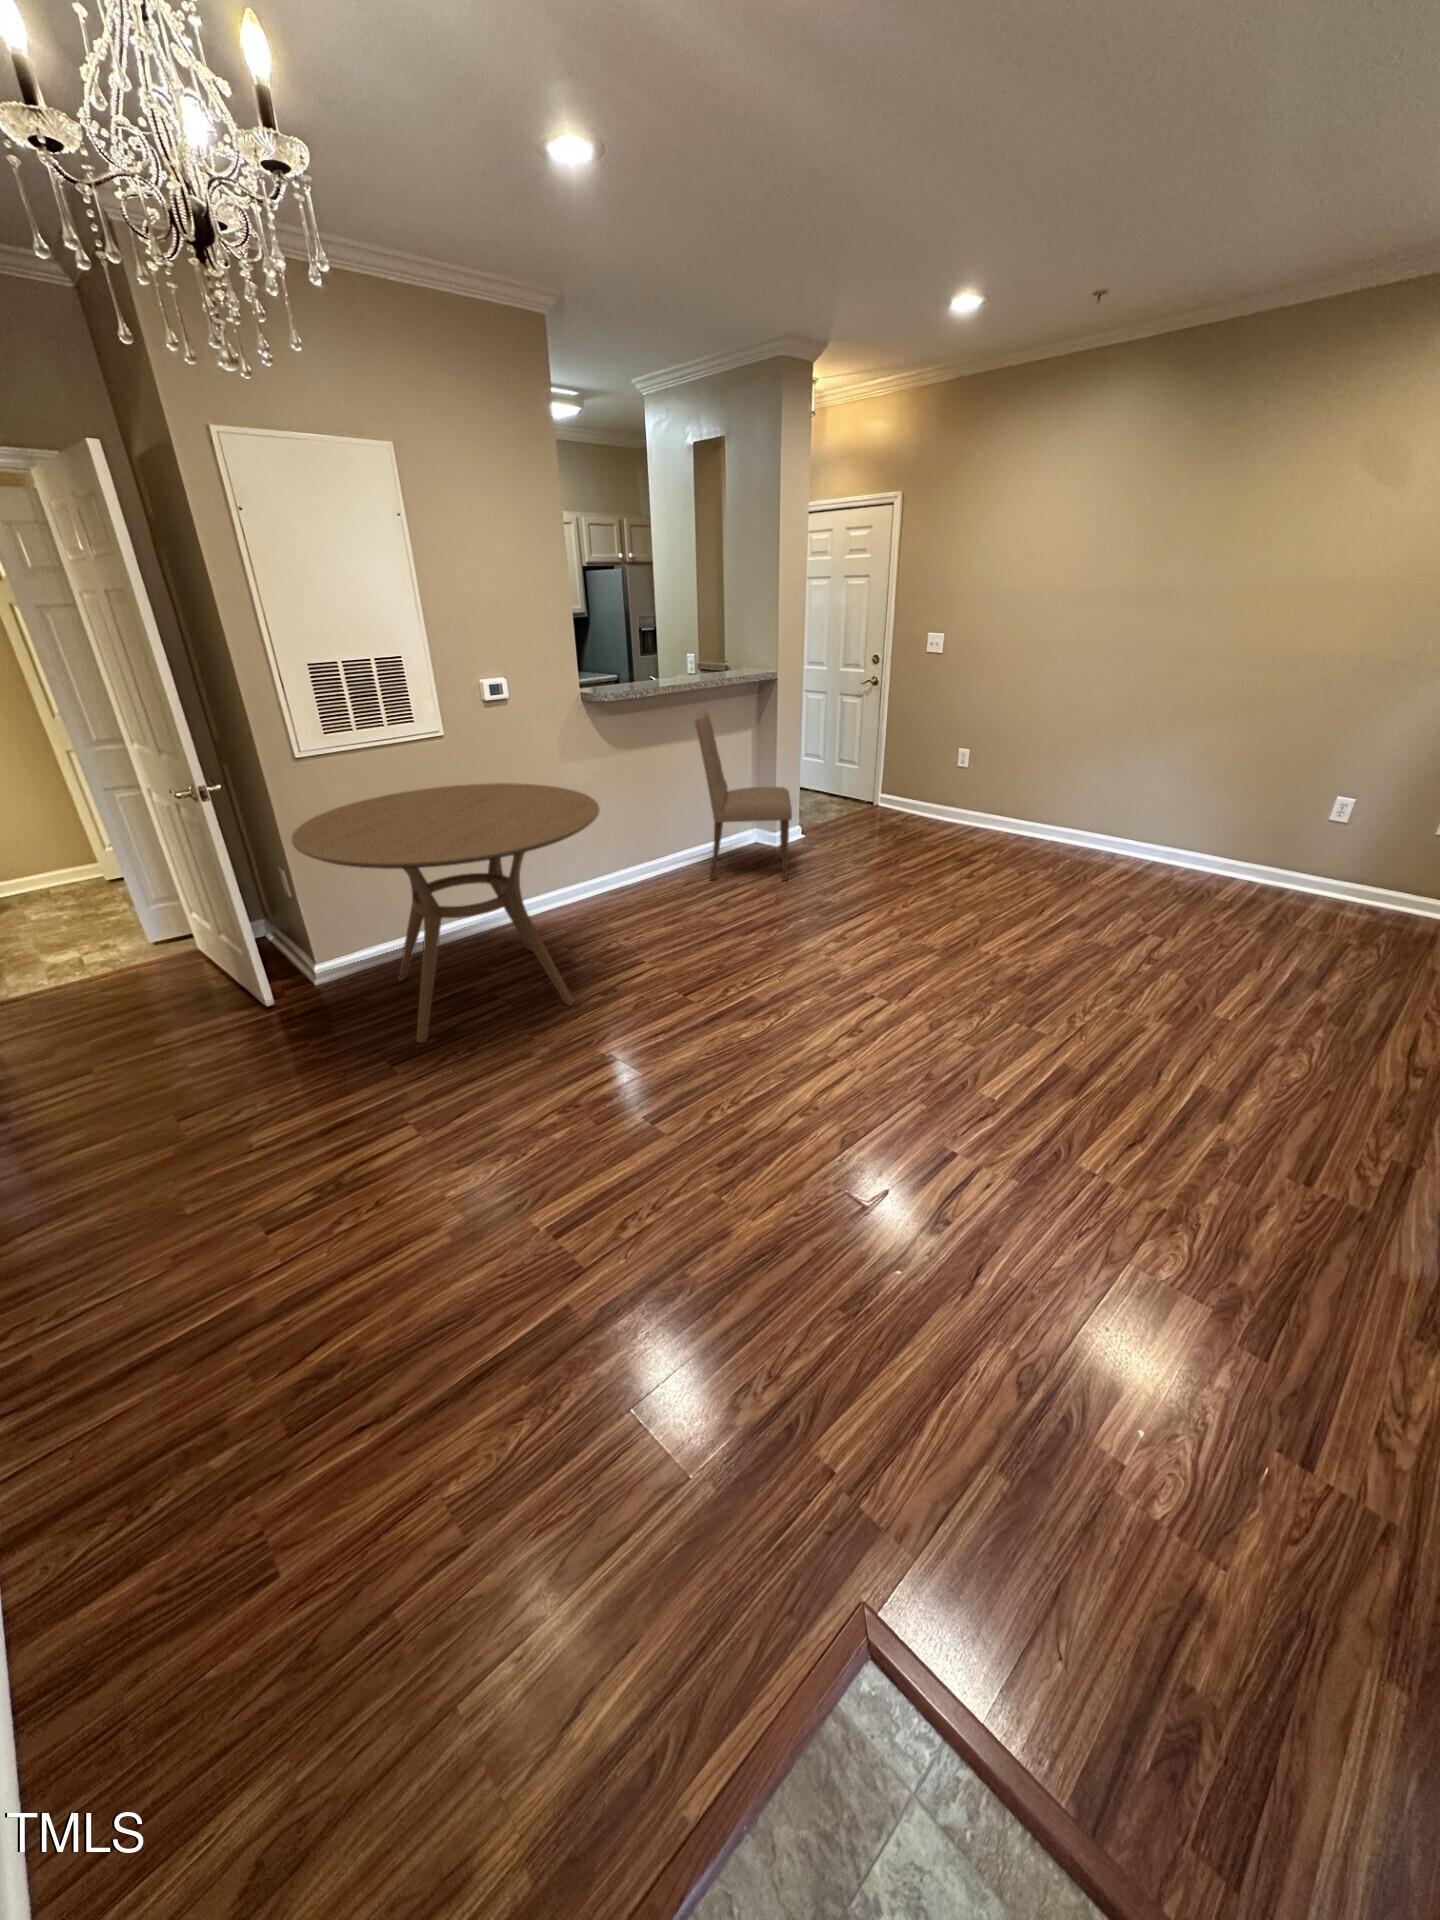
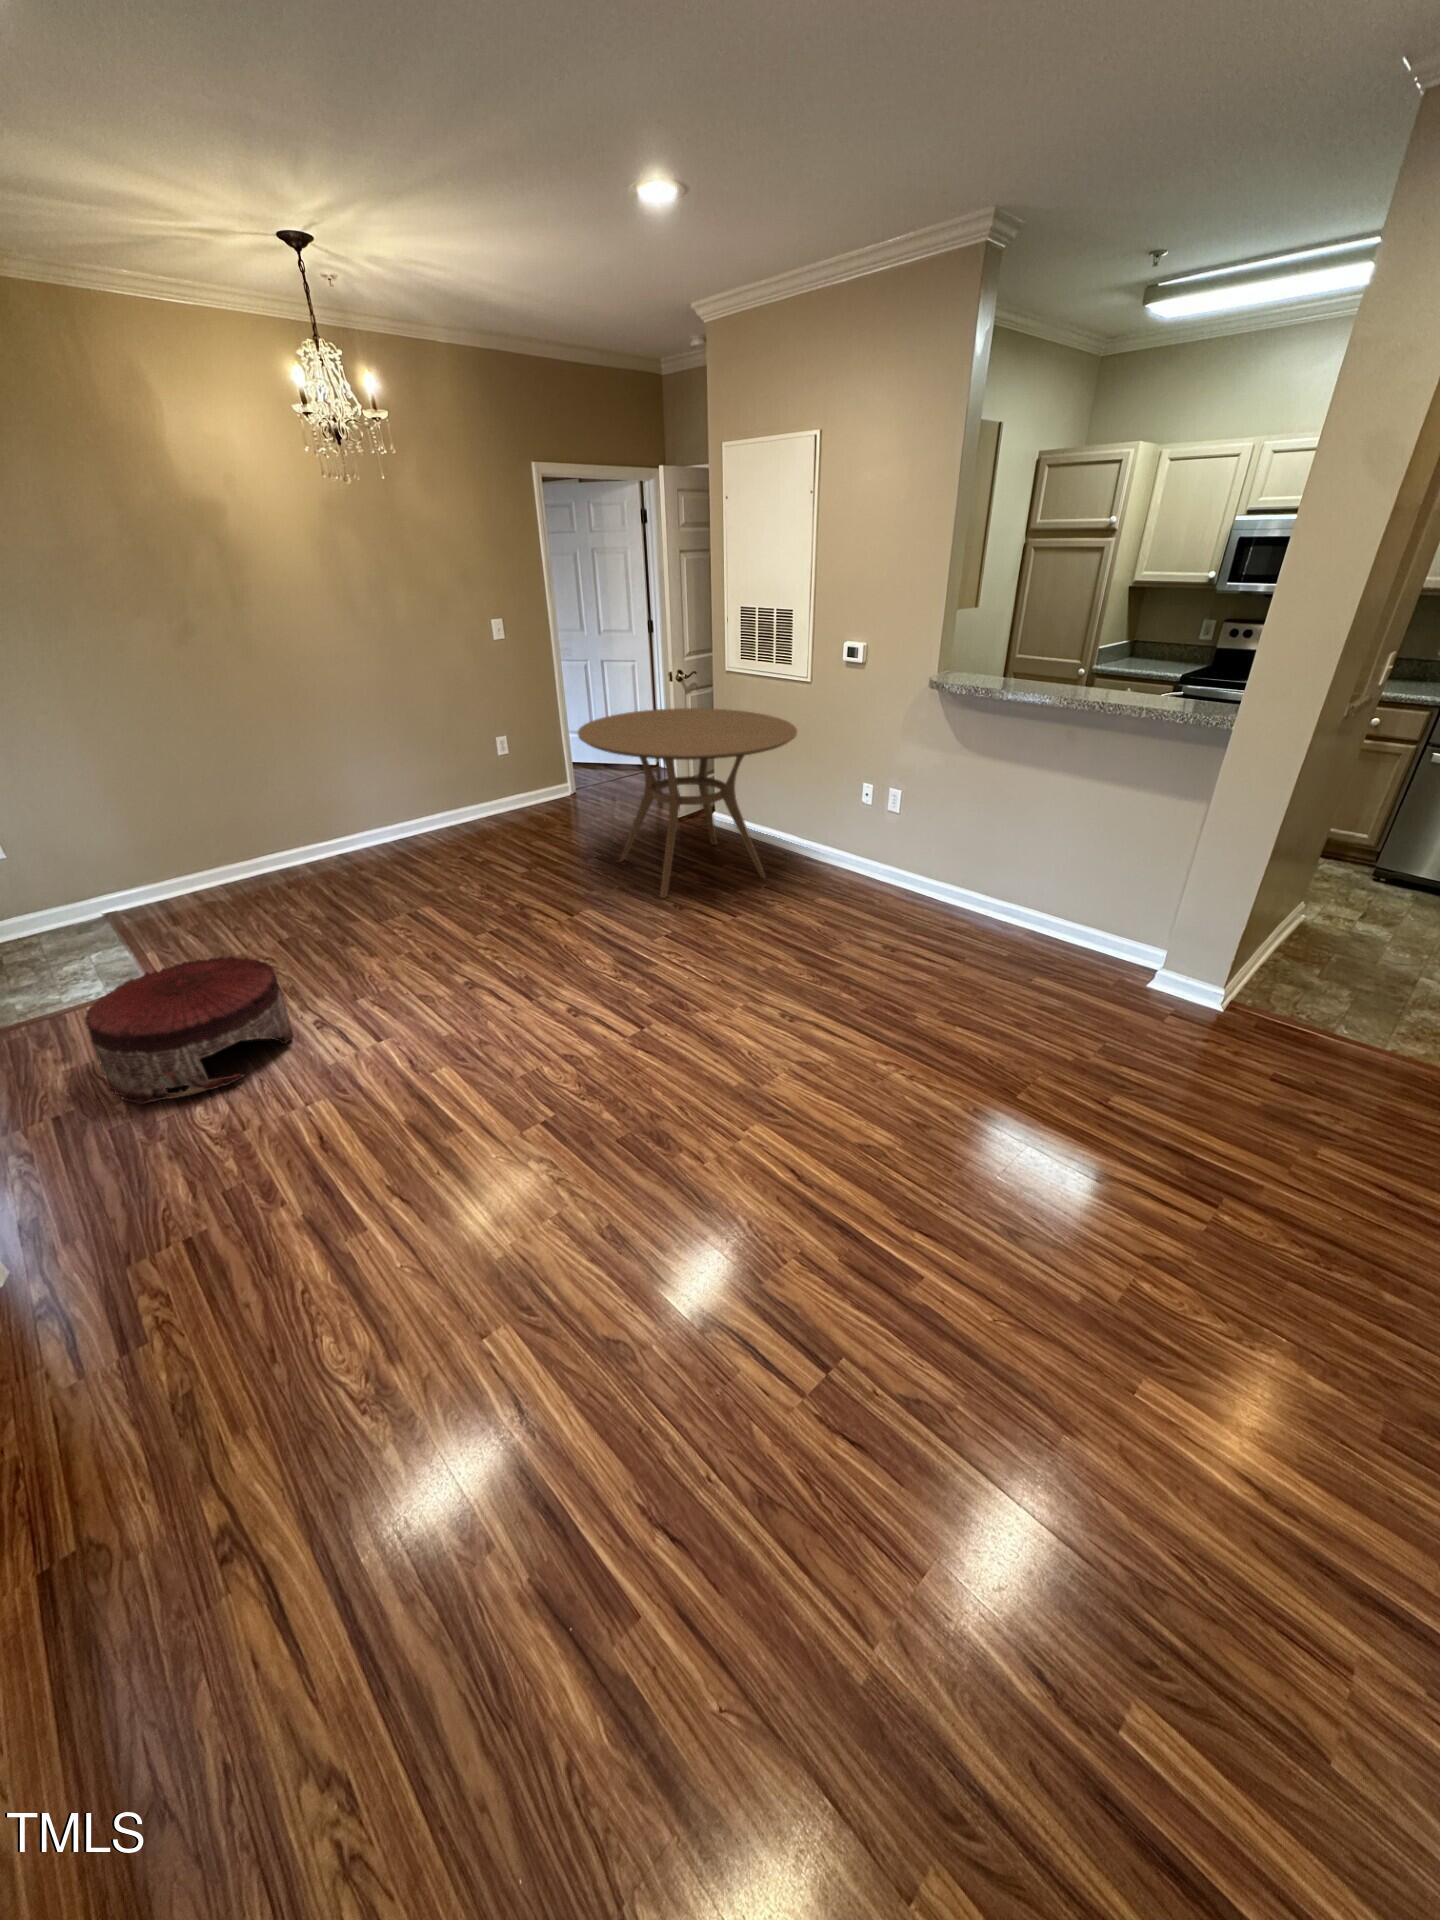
dining chair: present [695,709,792,881] -> none [967,737,1120,996]
pouf: none [943,1152,1249,1453] -> present [85,956,293,1105]

